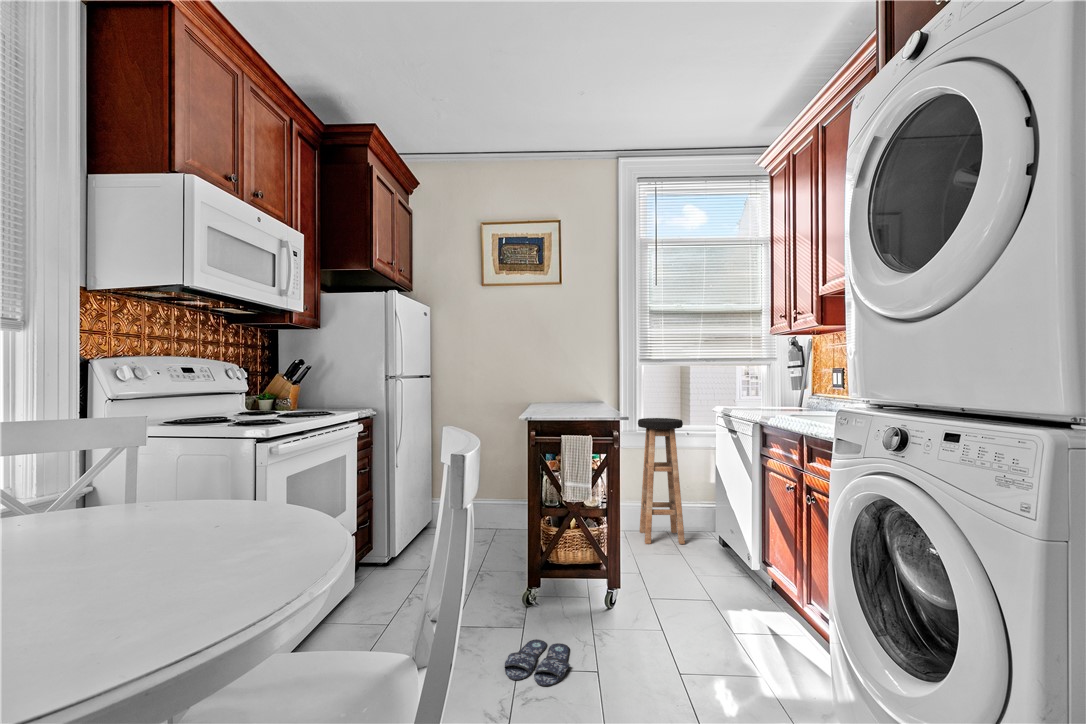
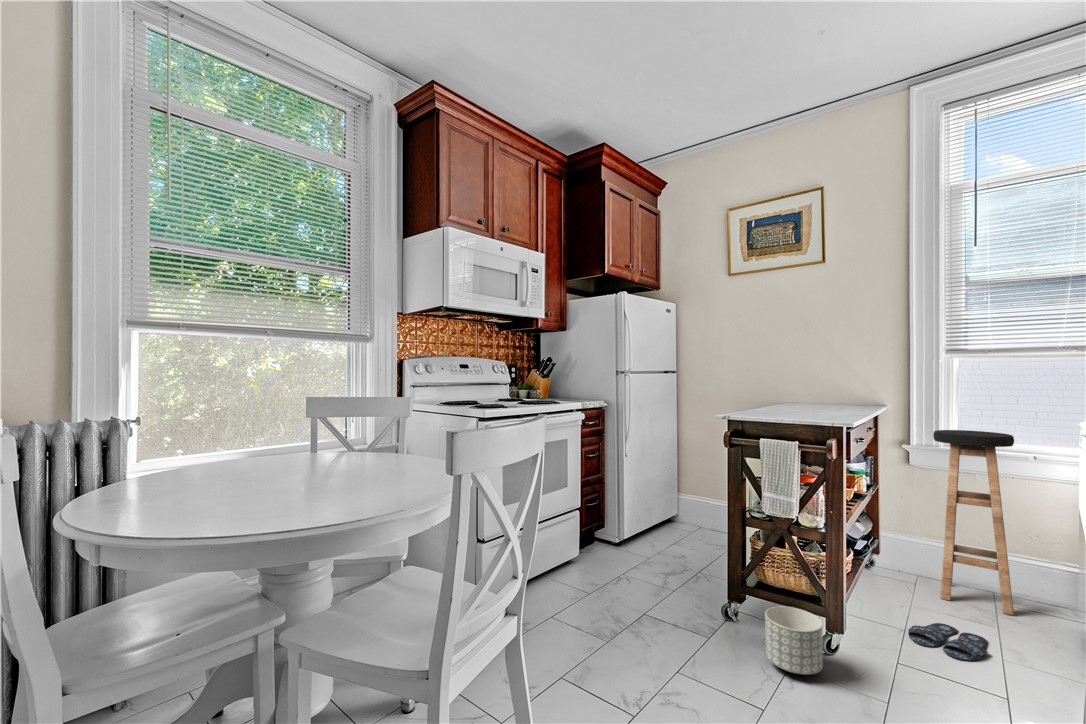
planter: none [577,578,620,633] -> present [765,606,823,675]
slippers: present [504,639,570,686] -> present [908,623,988,661]

